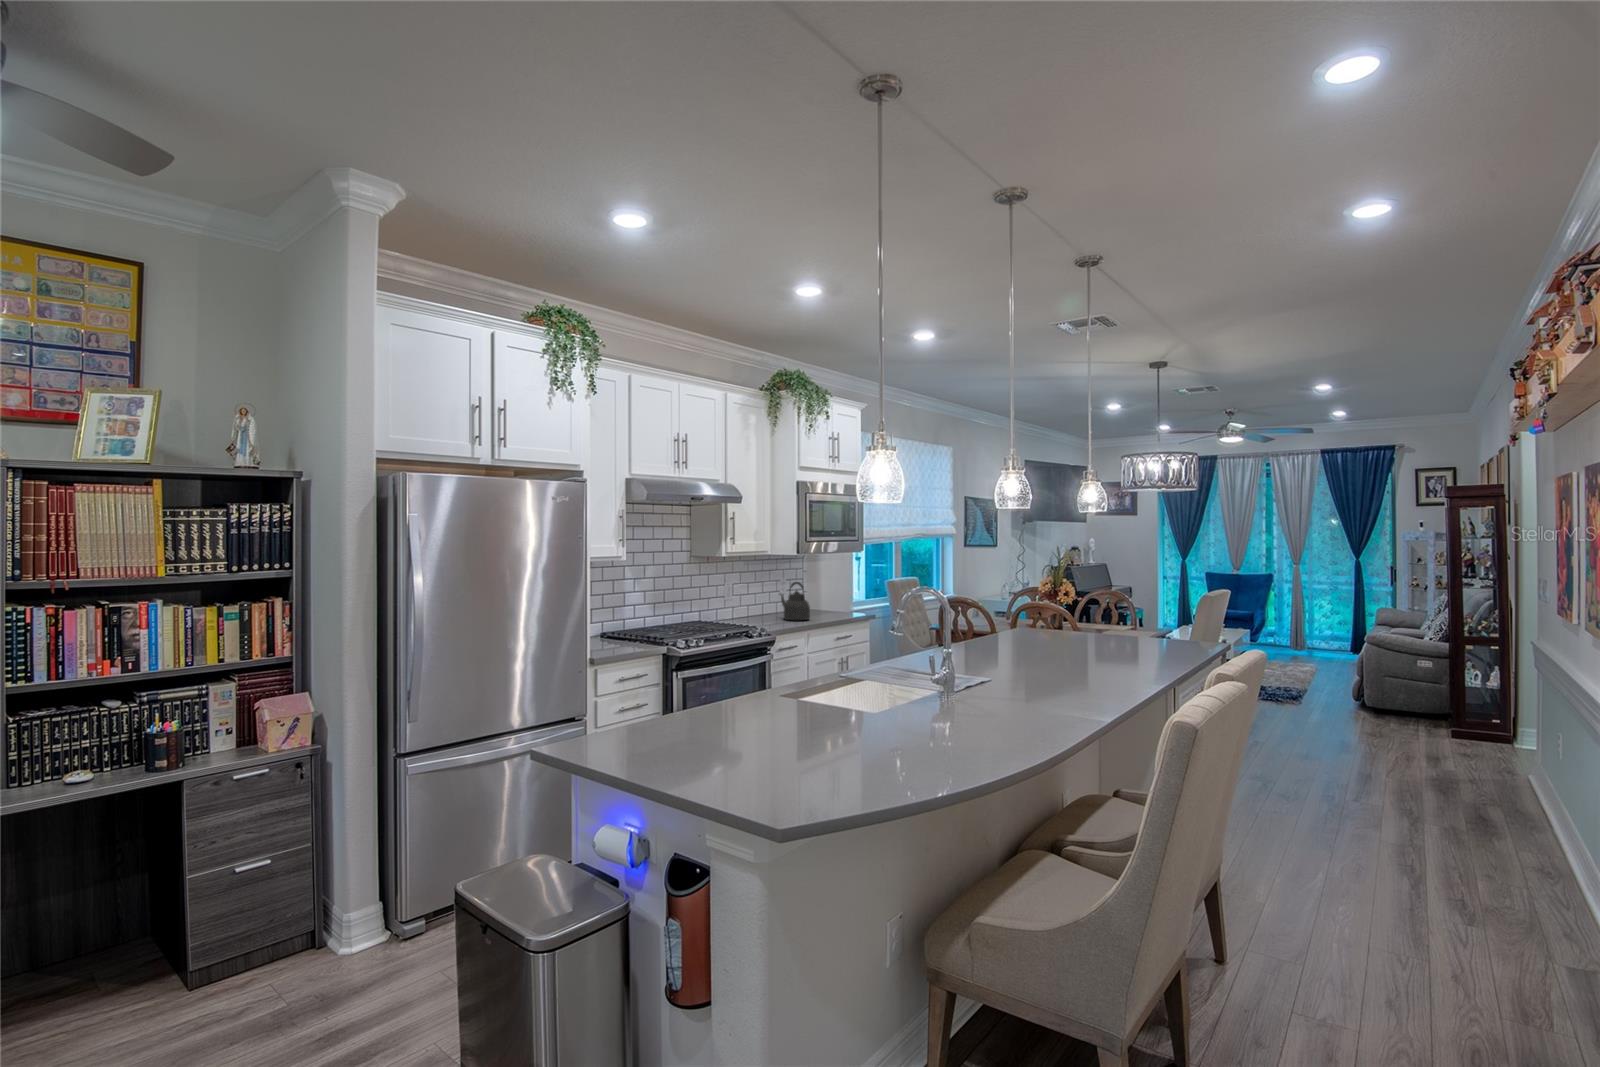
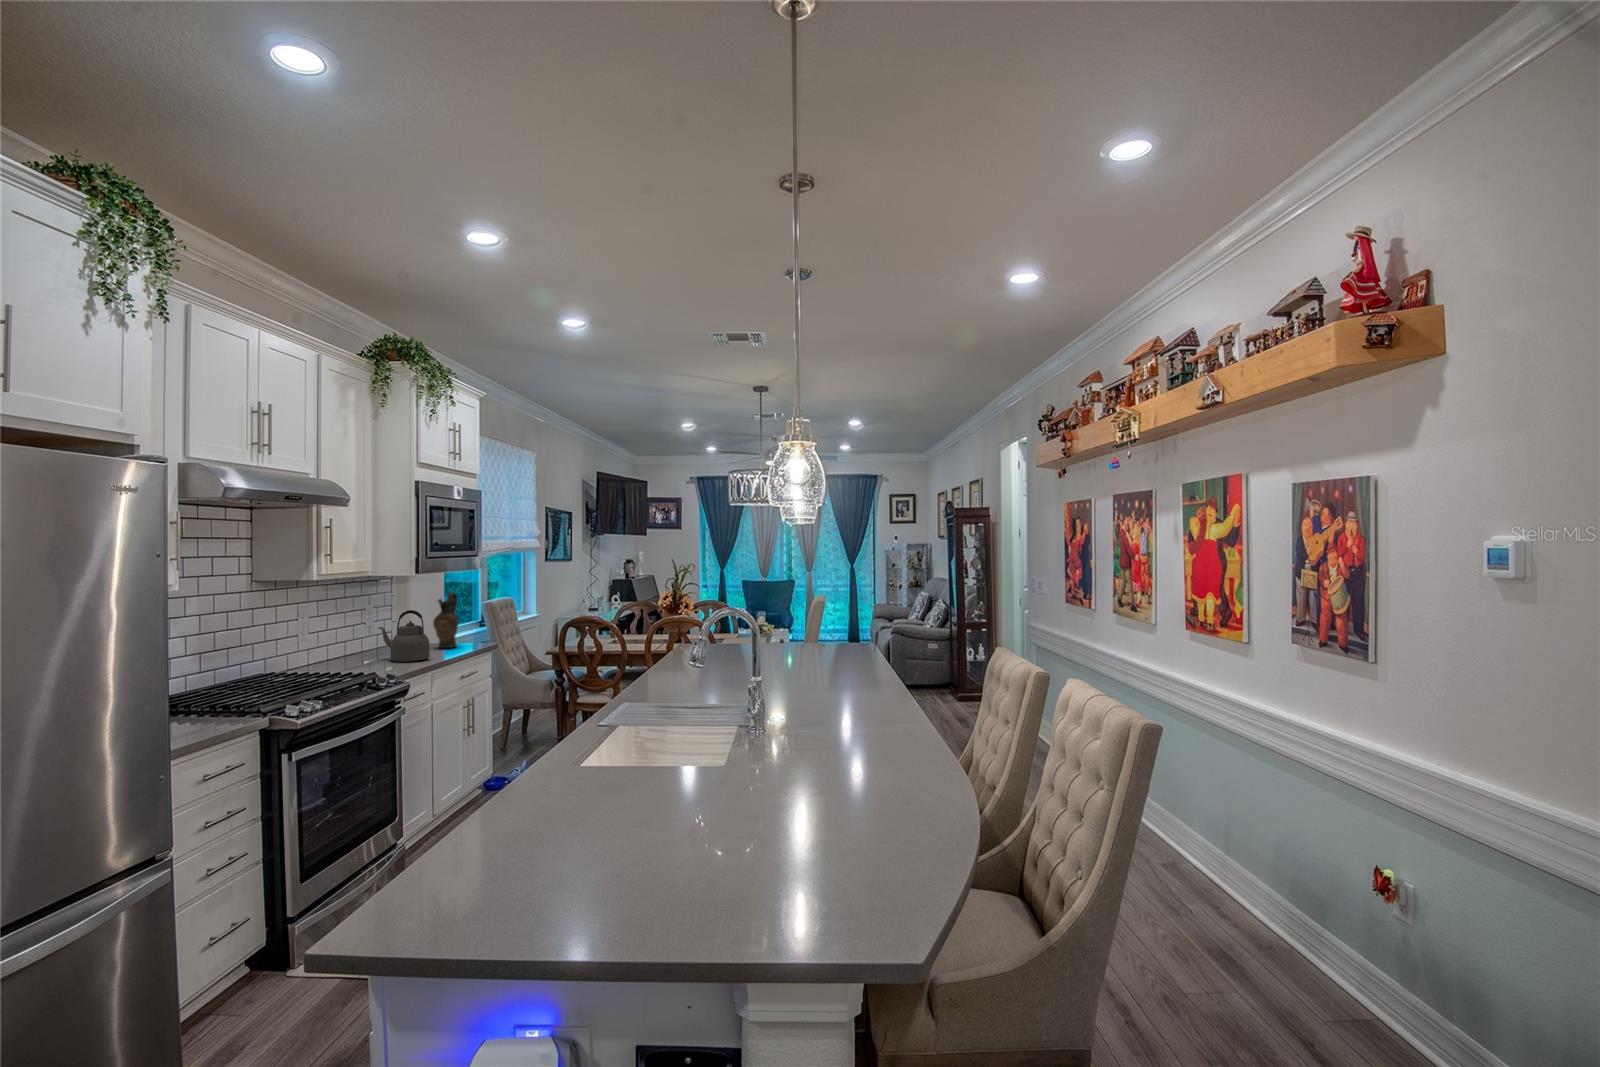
ceramic pitcher: none [826,570,845,614] -> present [433,592,459,648]

